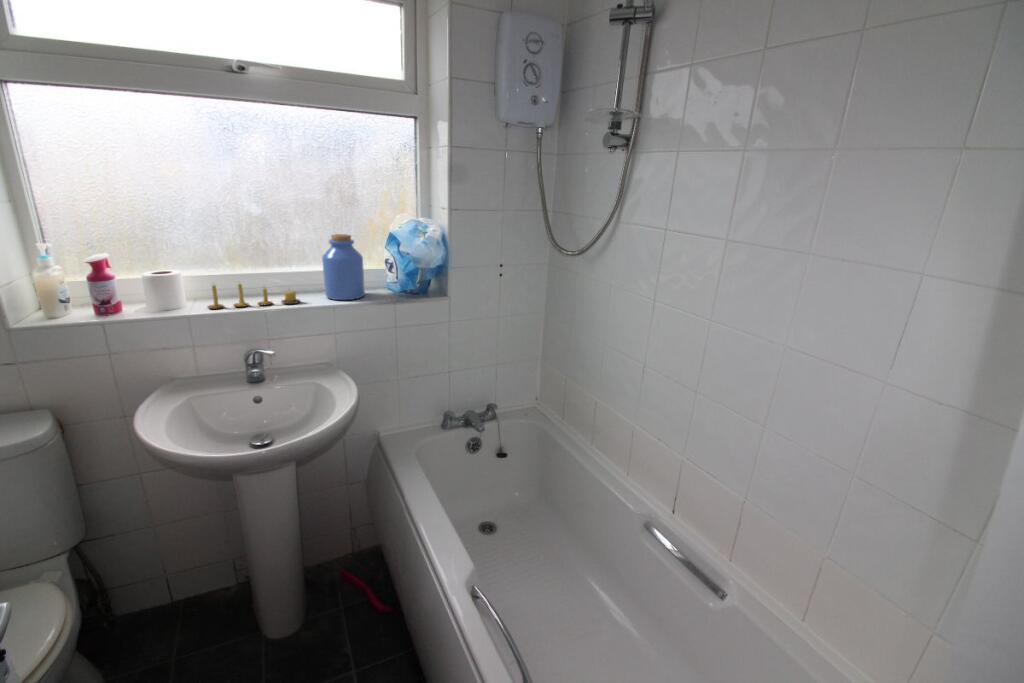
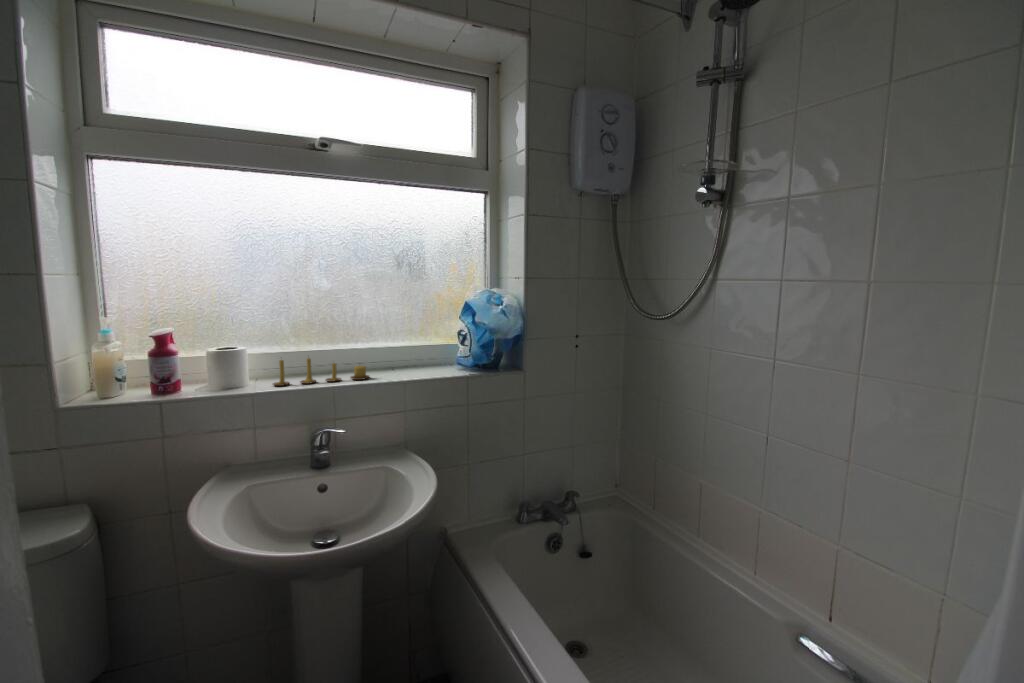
jar: present [322,234,365,300] -> none [394,306,436,375]

